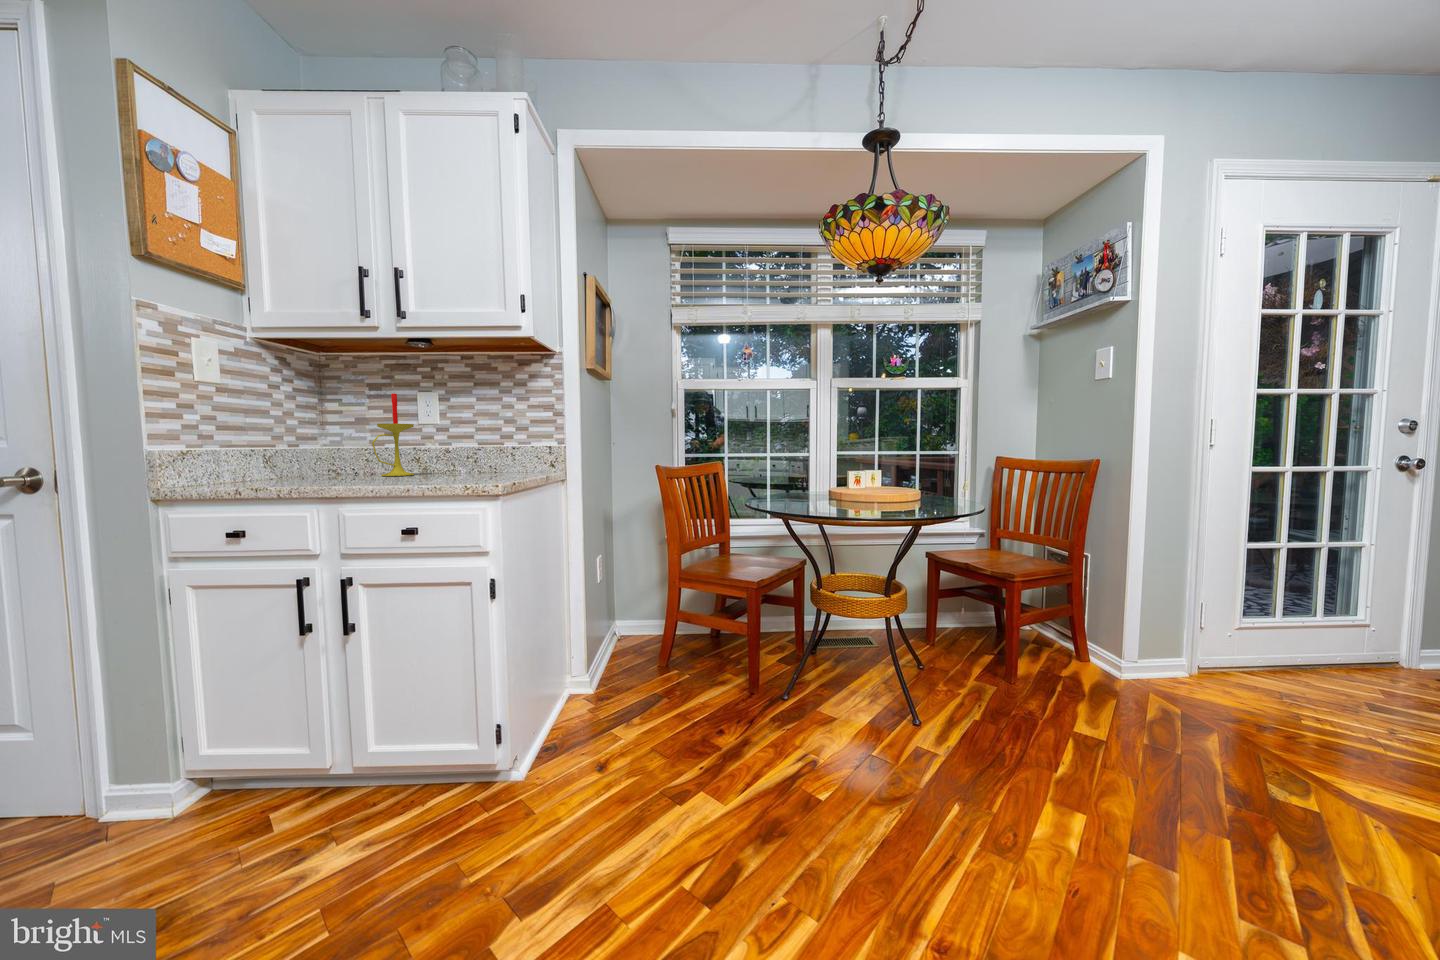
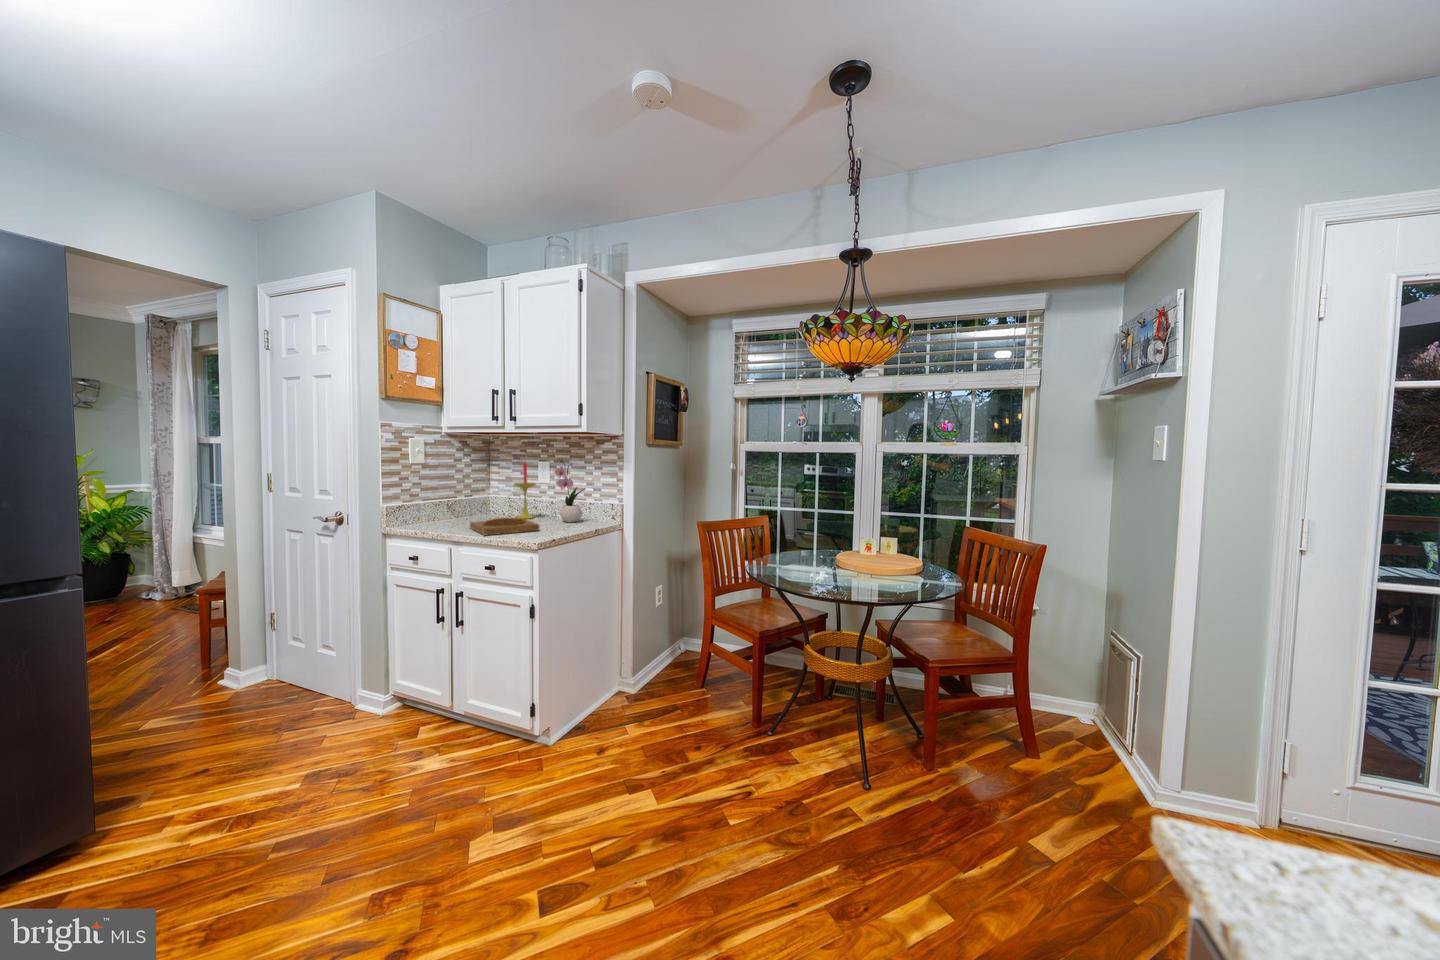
flower arrangement: none [455,383,500,475] -> present [555,457,584,522]
tray: none [333,465,459,486] -> present [470,517,539,535]

